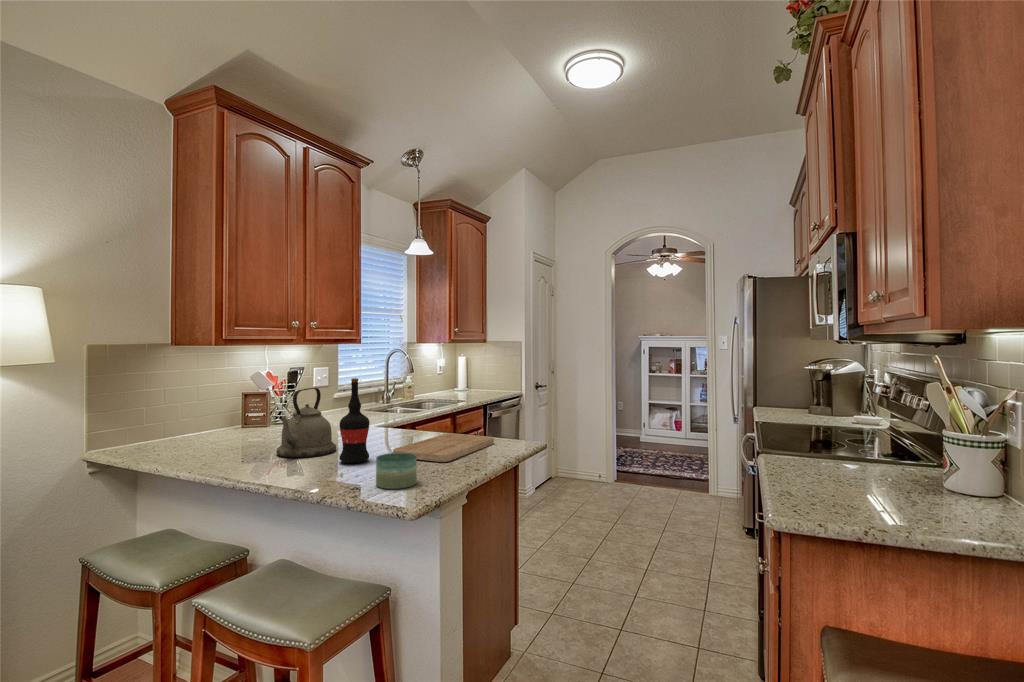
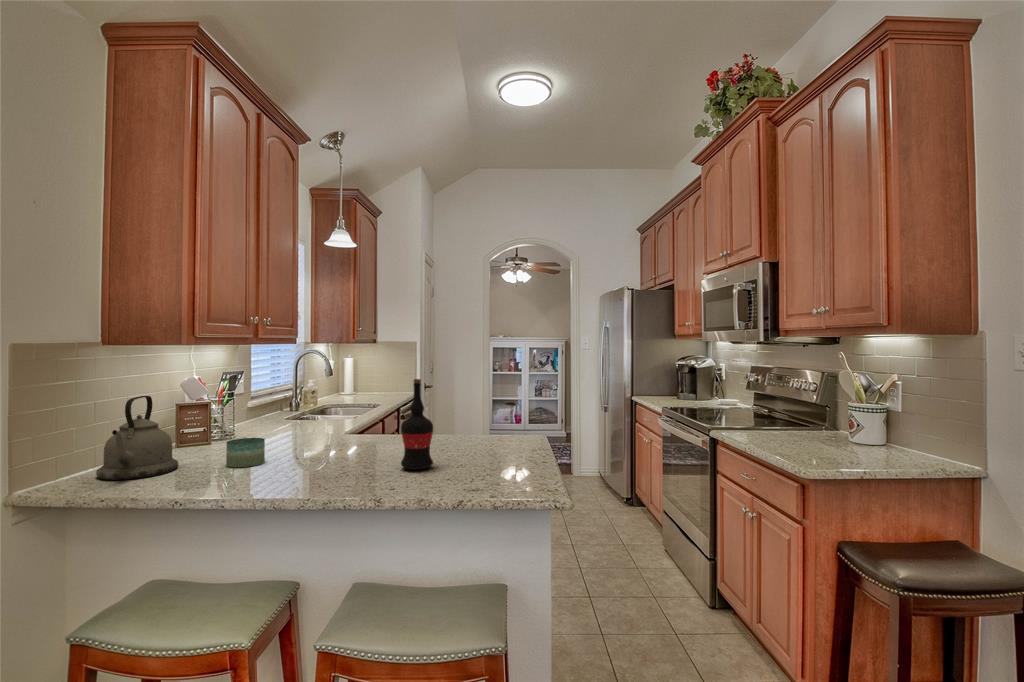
kettle: present [276,388,336,458] -> present [96,396,178,480]
cutting board: present [393,434,494,462] -> none [446,433,512,459]
candle: present [376,453,417,489] -> present [226,438,265,467]

